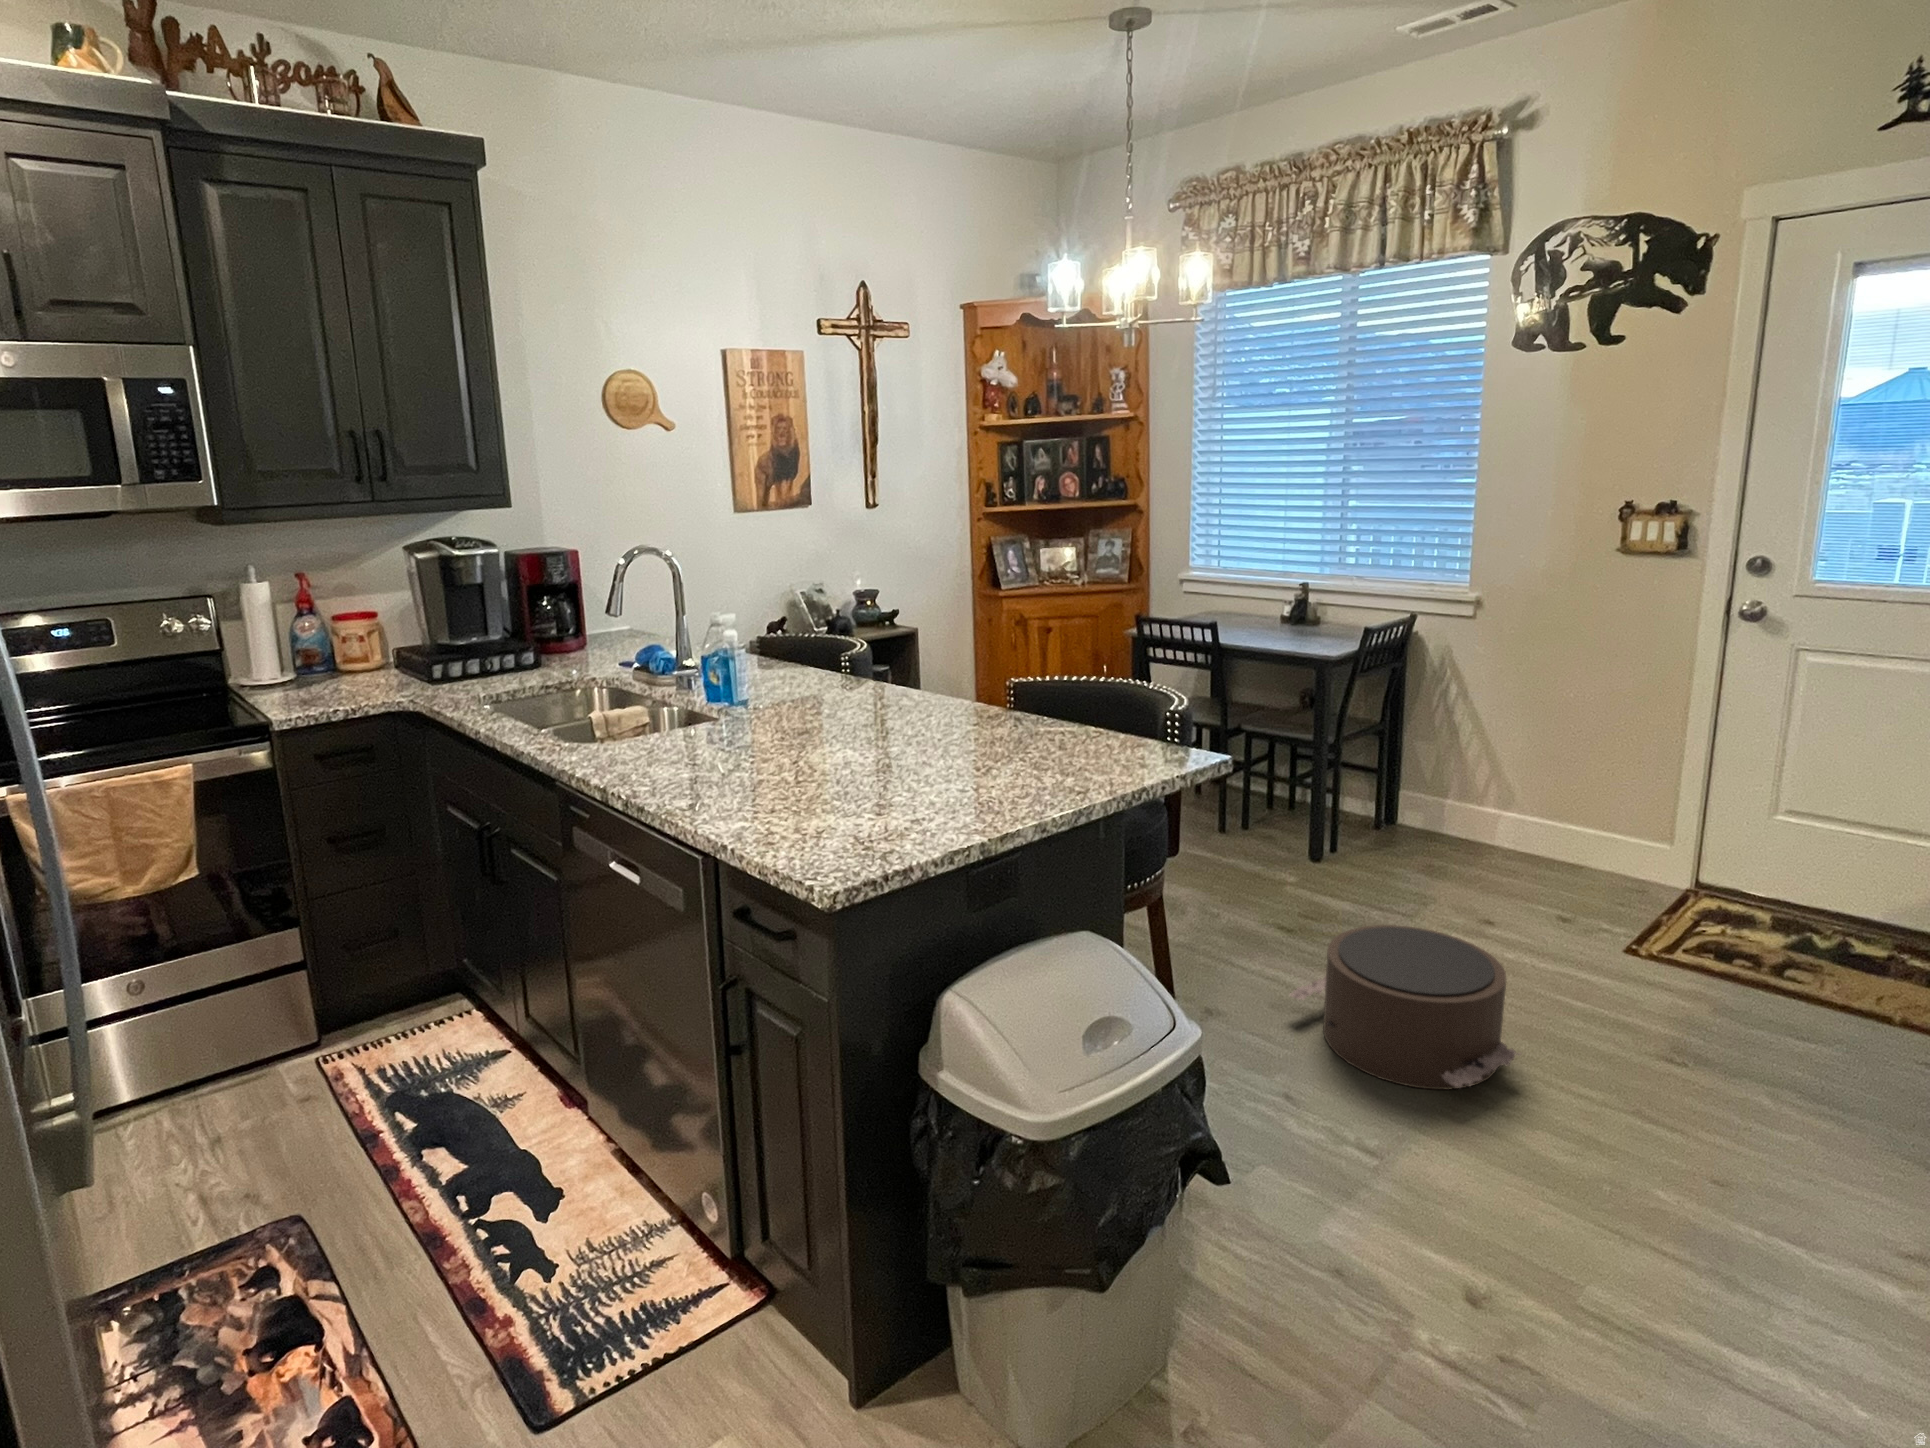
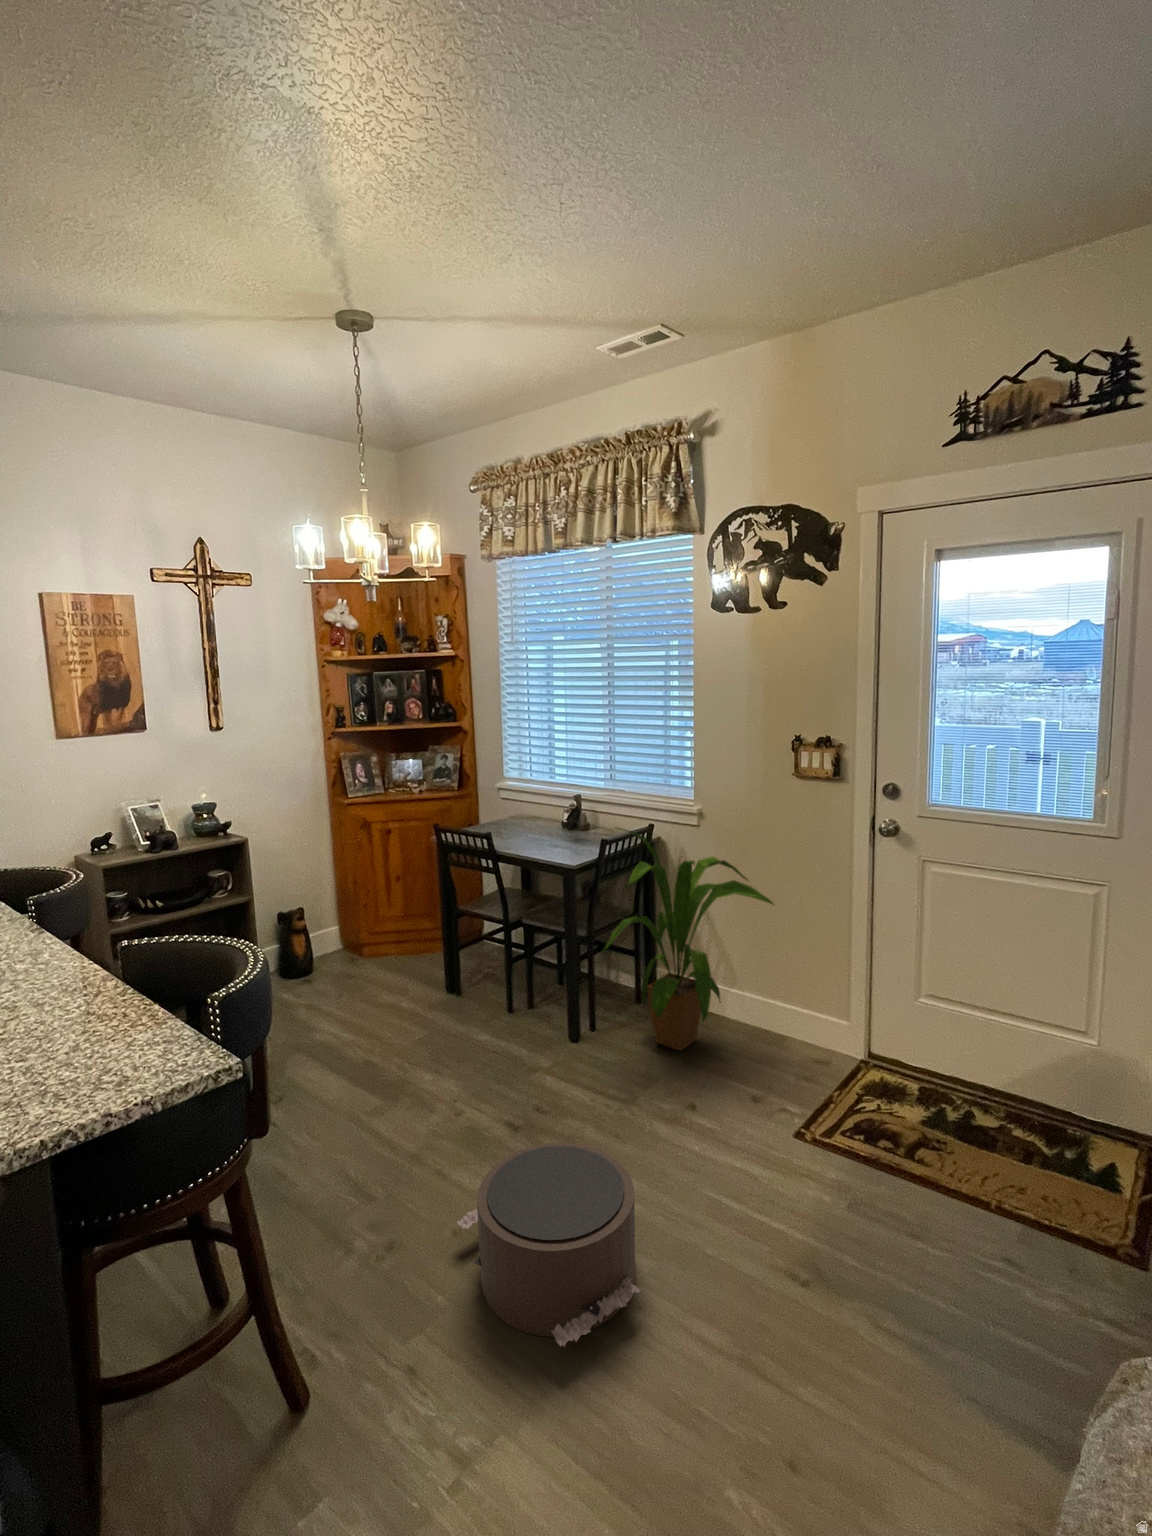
house plant: none [1368,612,1594,873] -> present [602,828,774,1051]

